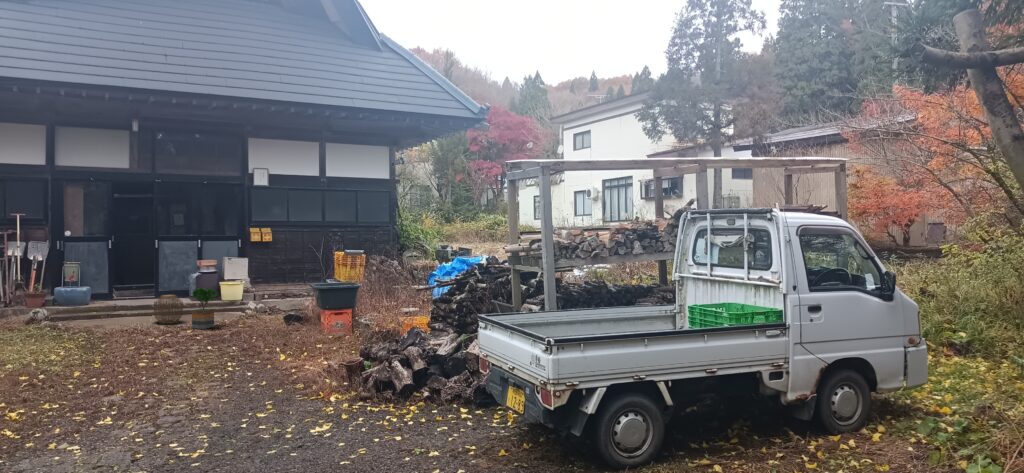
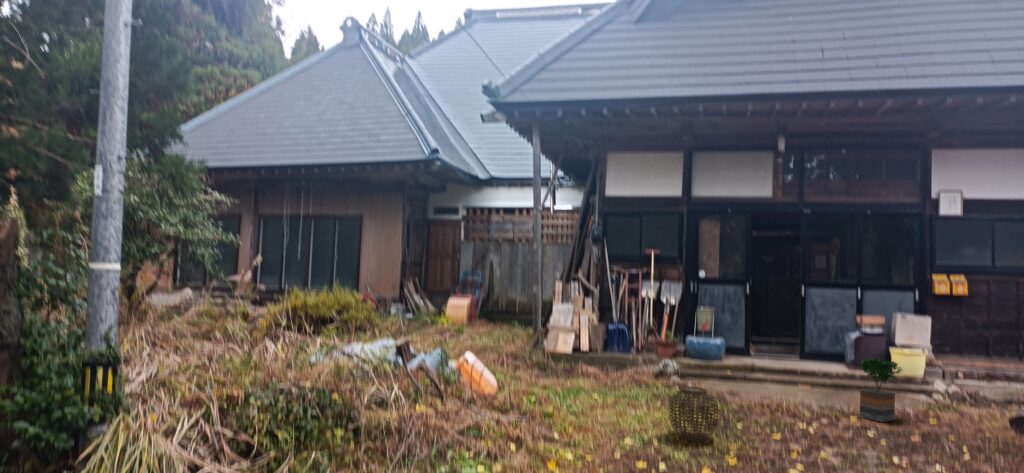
woven basket: present [154,295,183,324] -> present [669,387,718,441]

